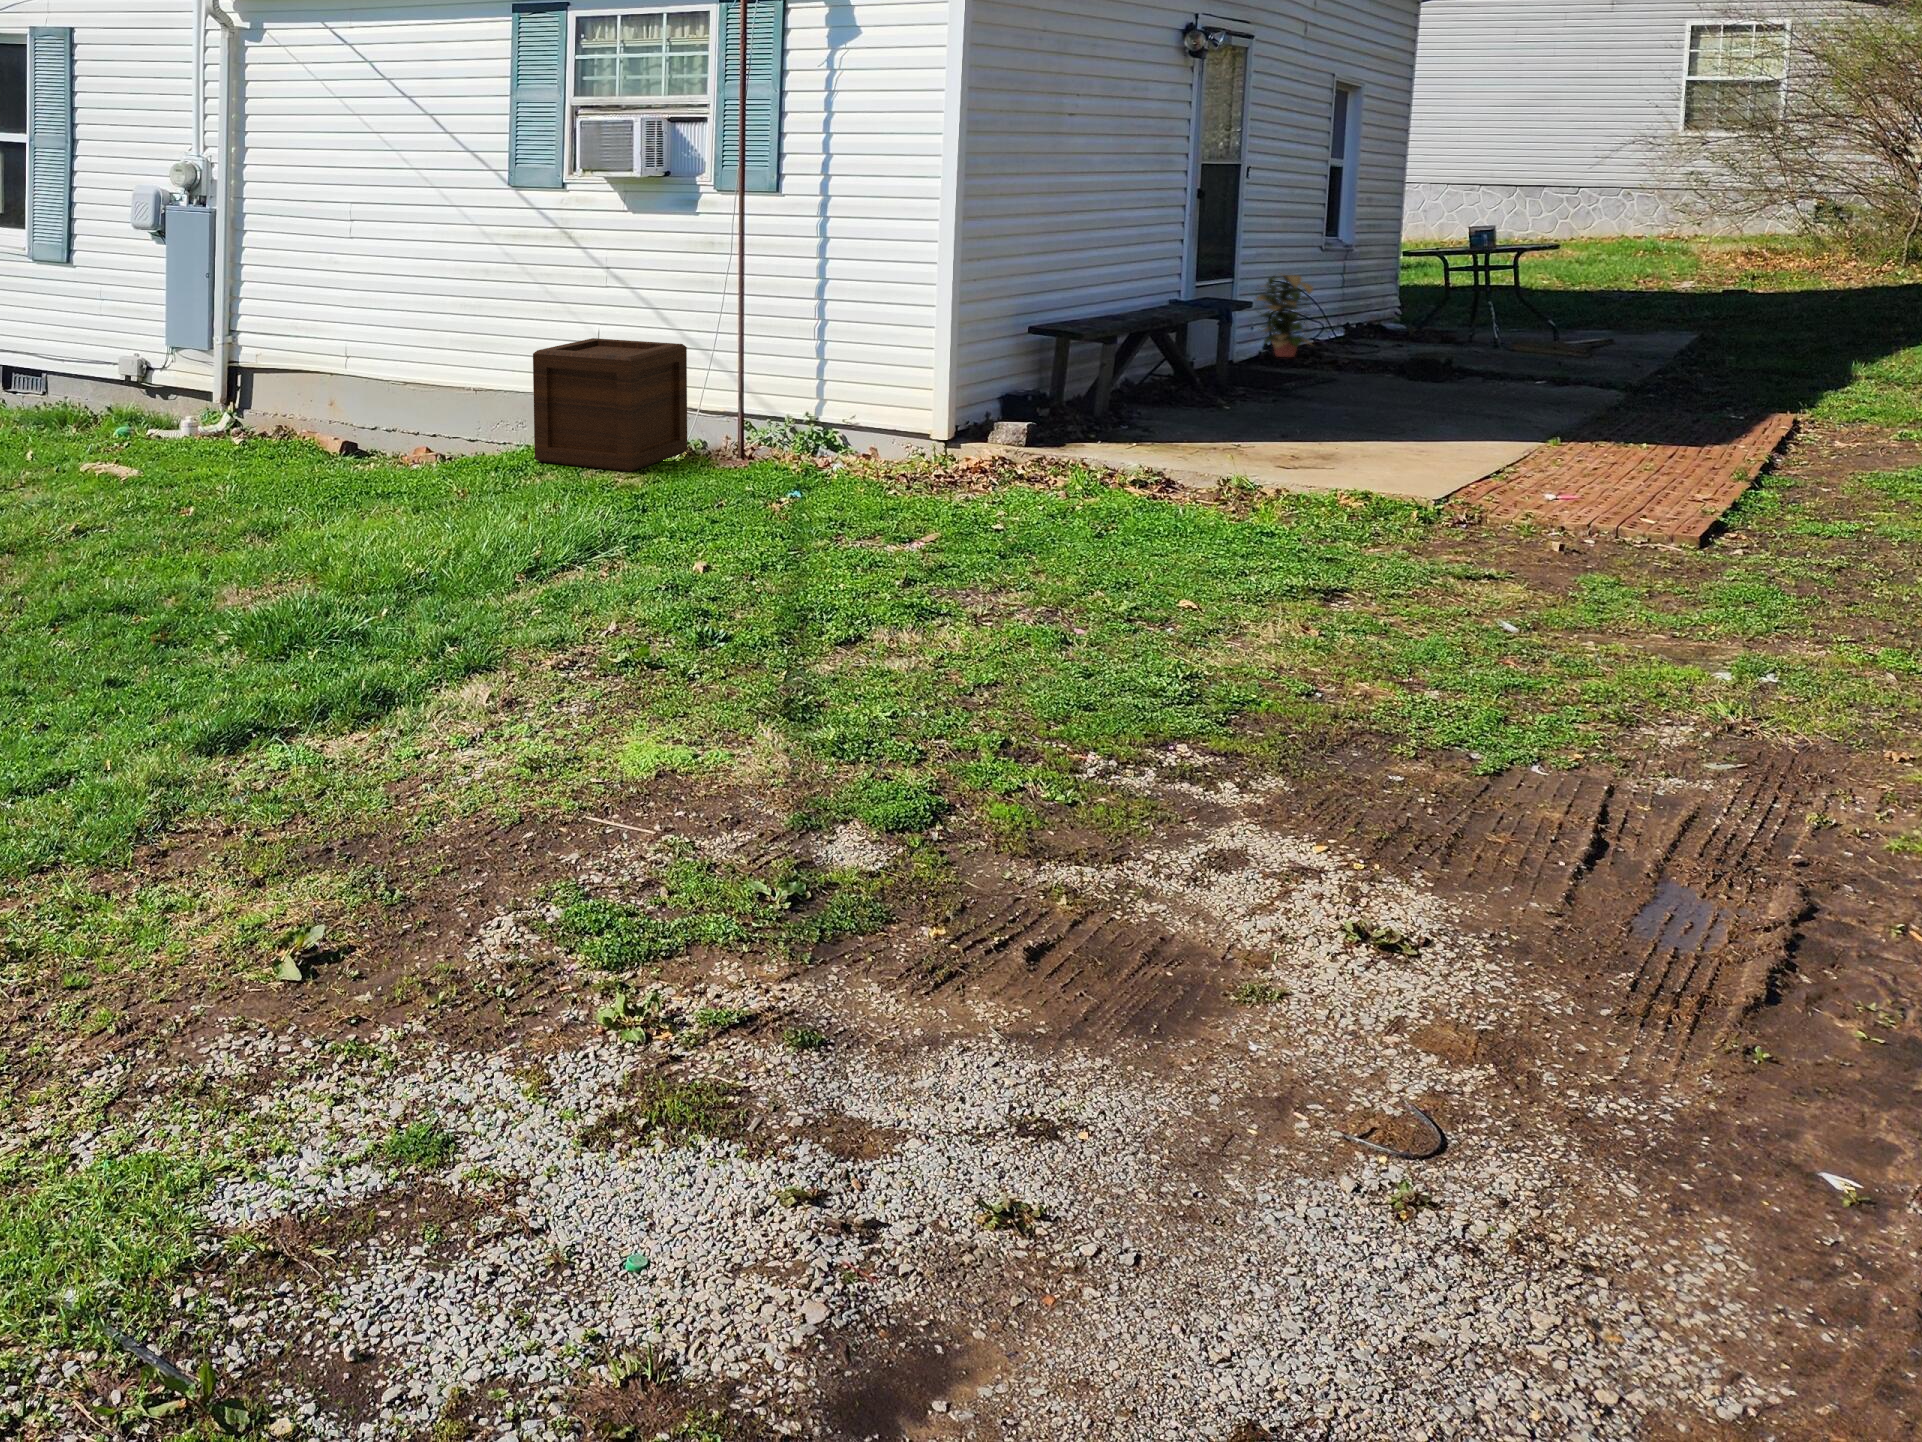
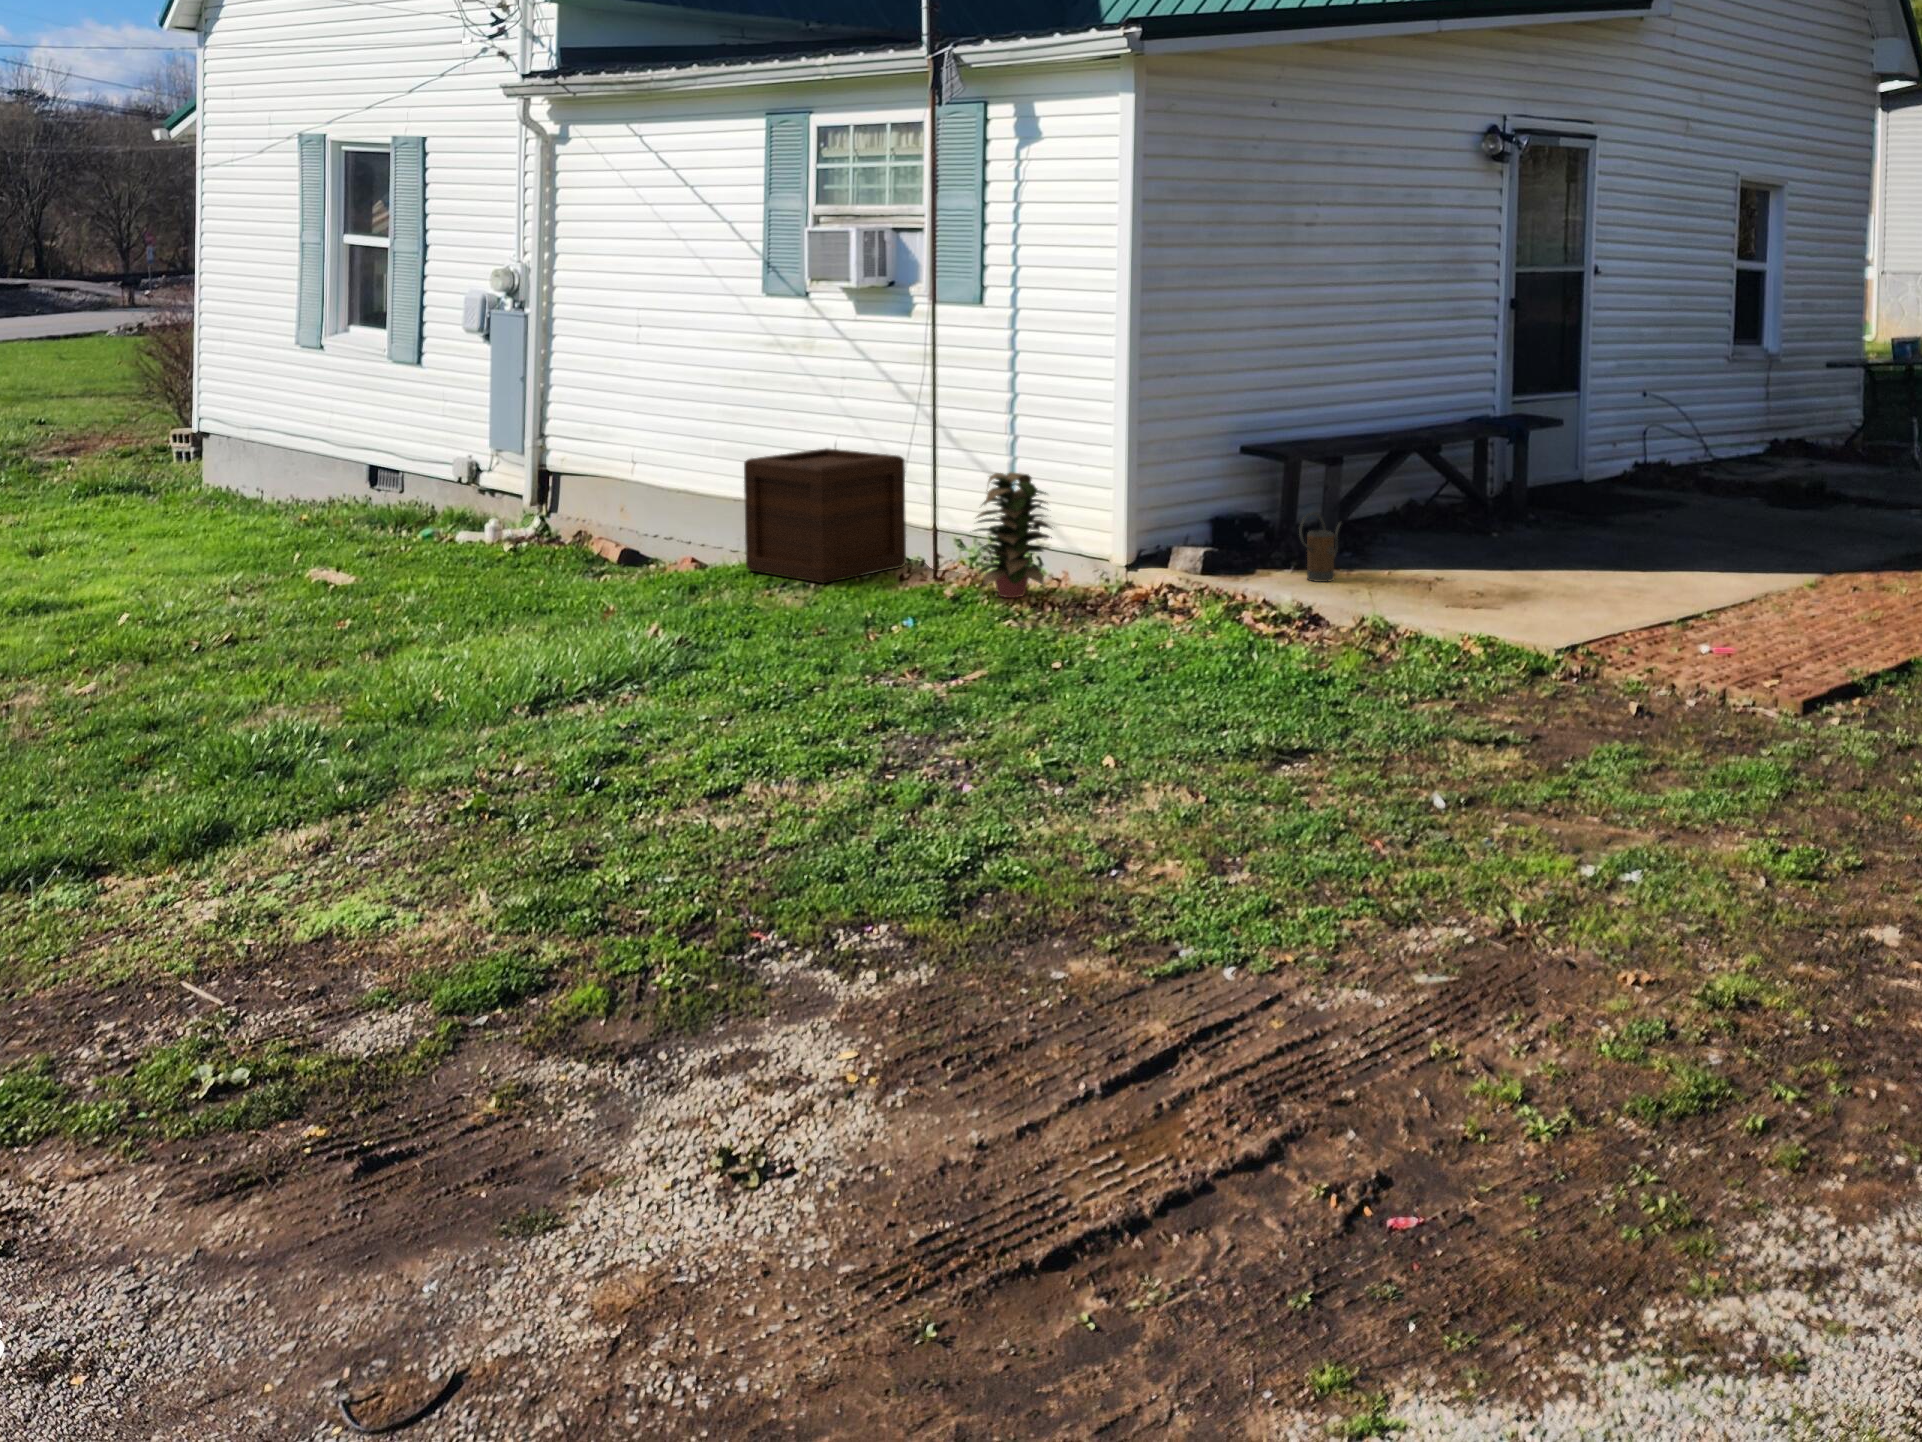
decorative plant: present [1256,275,1313,357] -> present [974,472,1052,598]
watering can: none [1086,389,1114,455] -> present [1299,512,1341,582]

